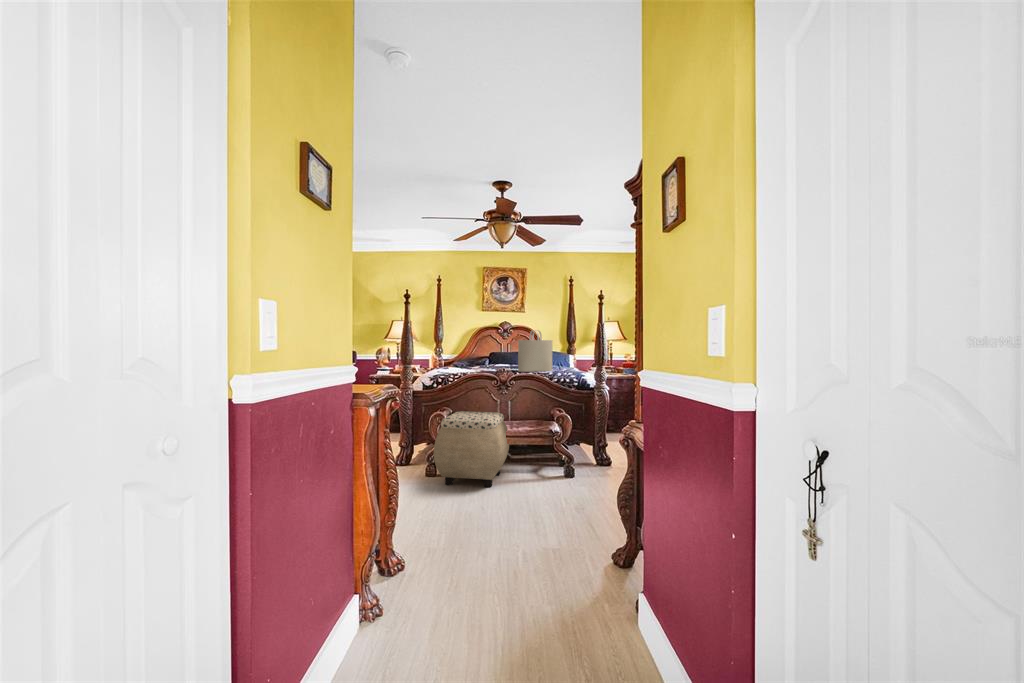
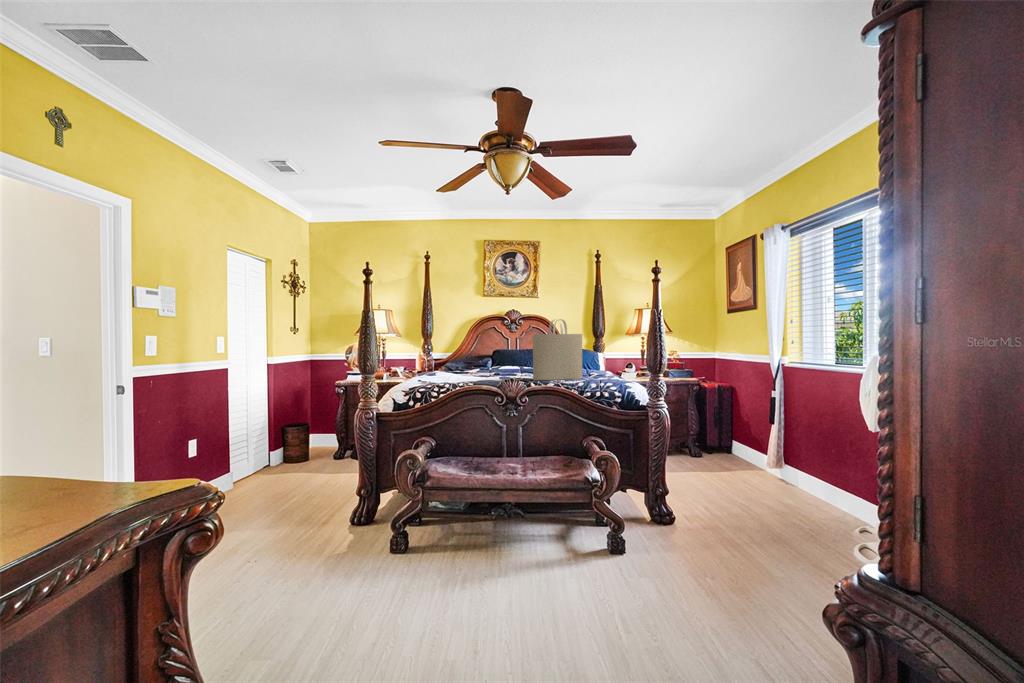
ottoman: present [434,411,509,487] -> none [397,447,522,580]

